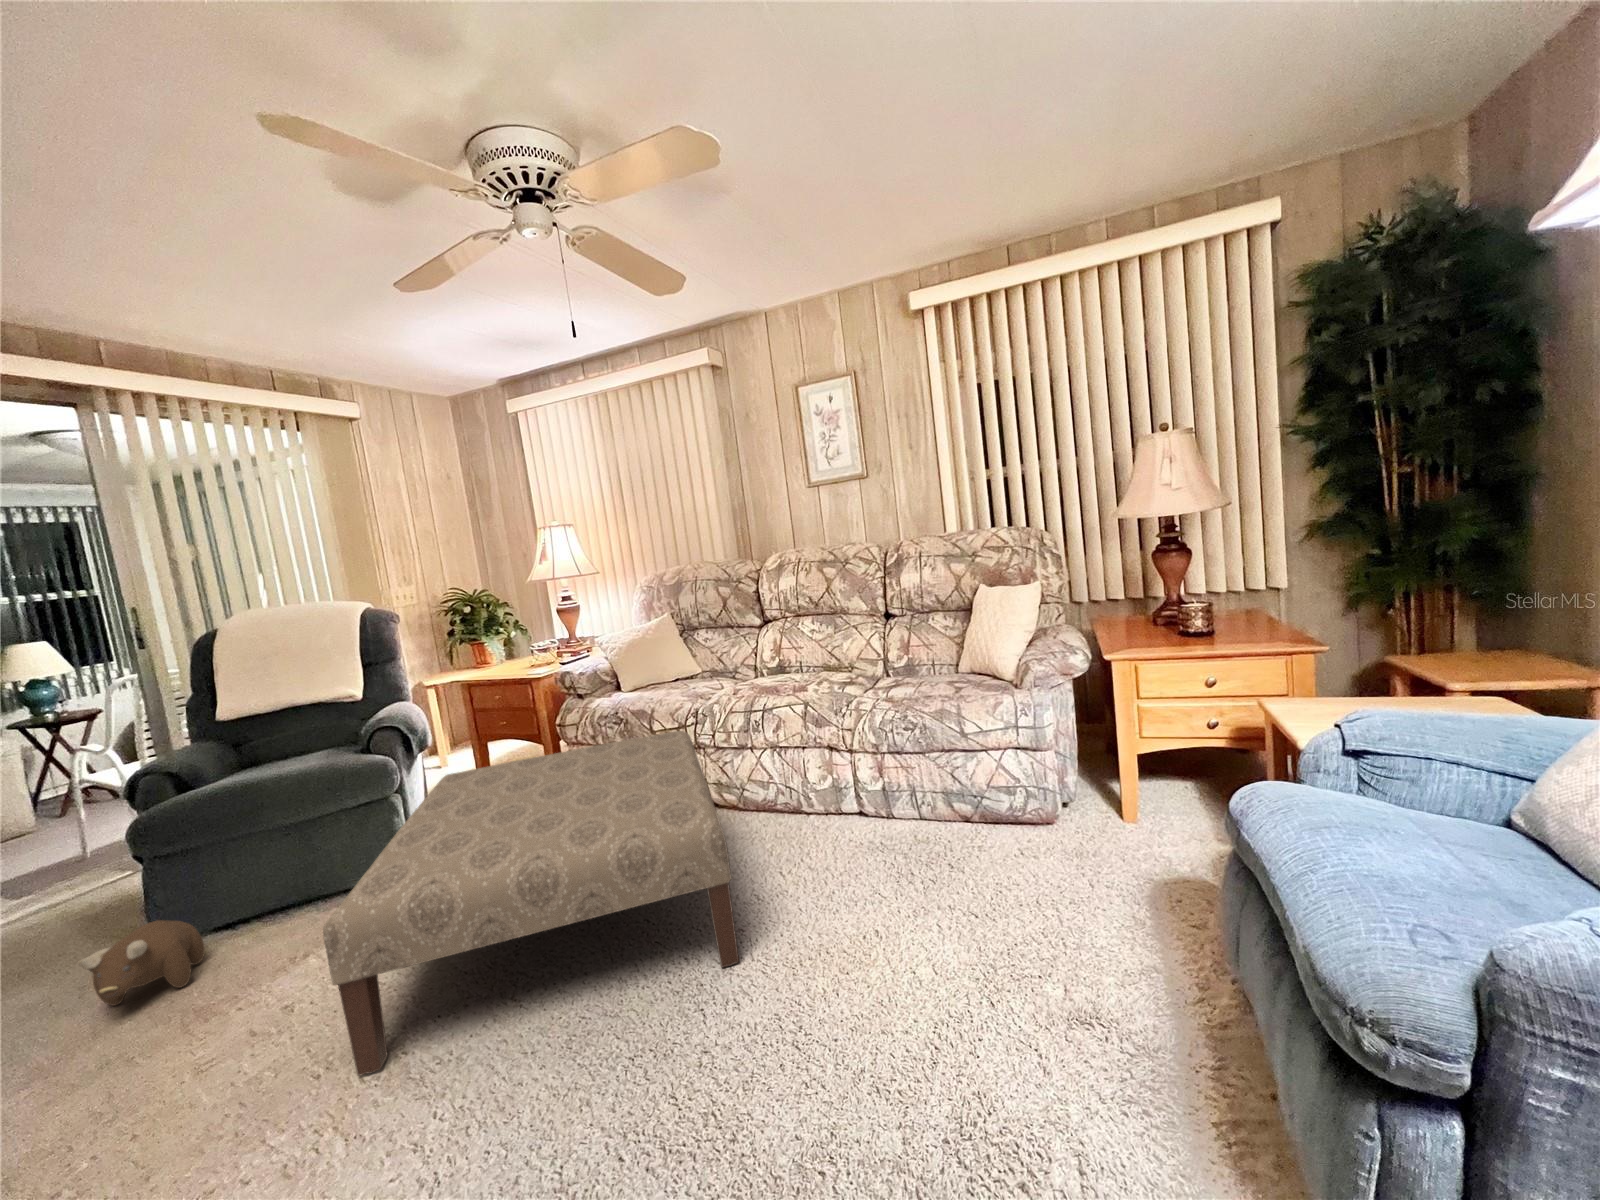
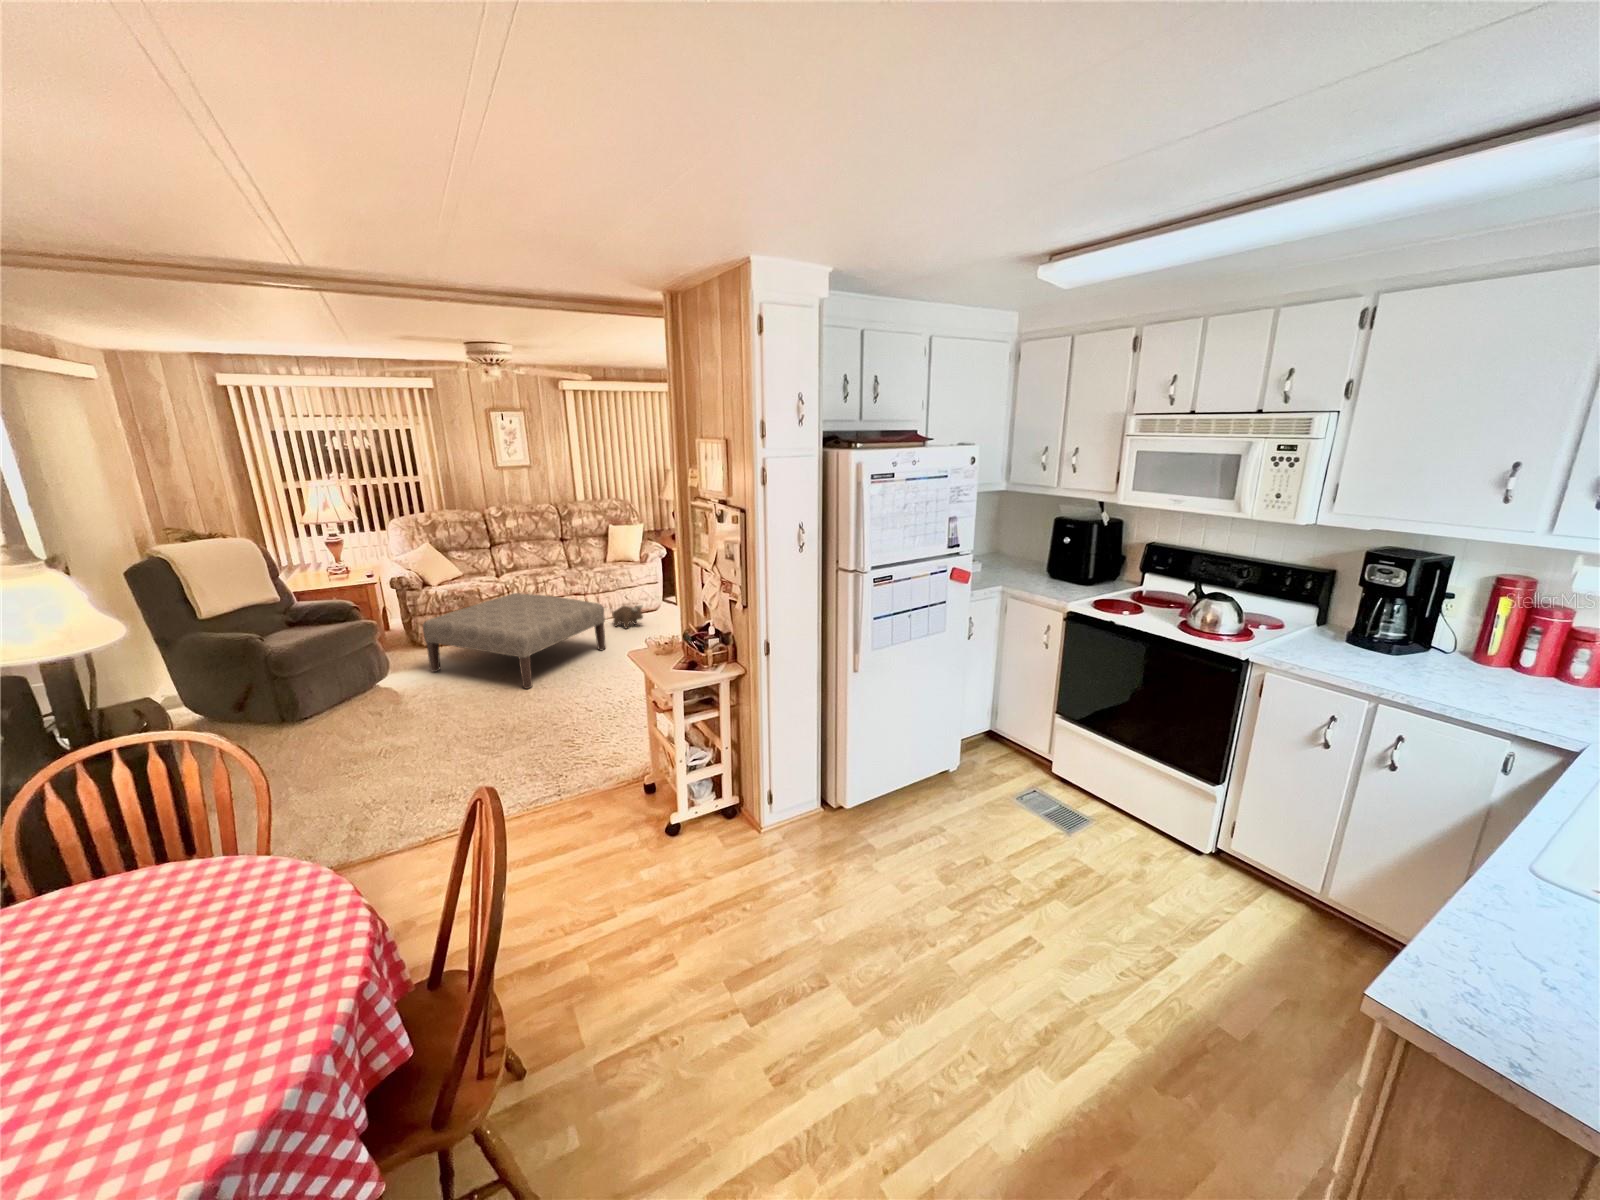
plush toy: present [78,920,205,1006] -> present [613,605,643,628]

